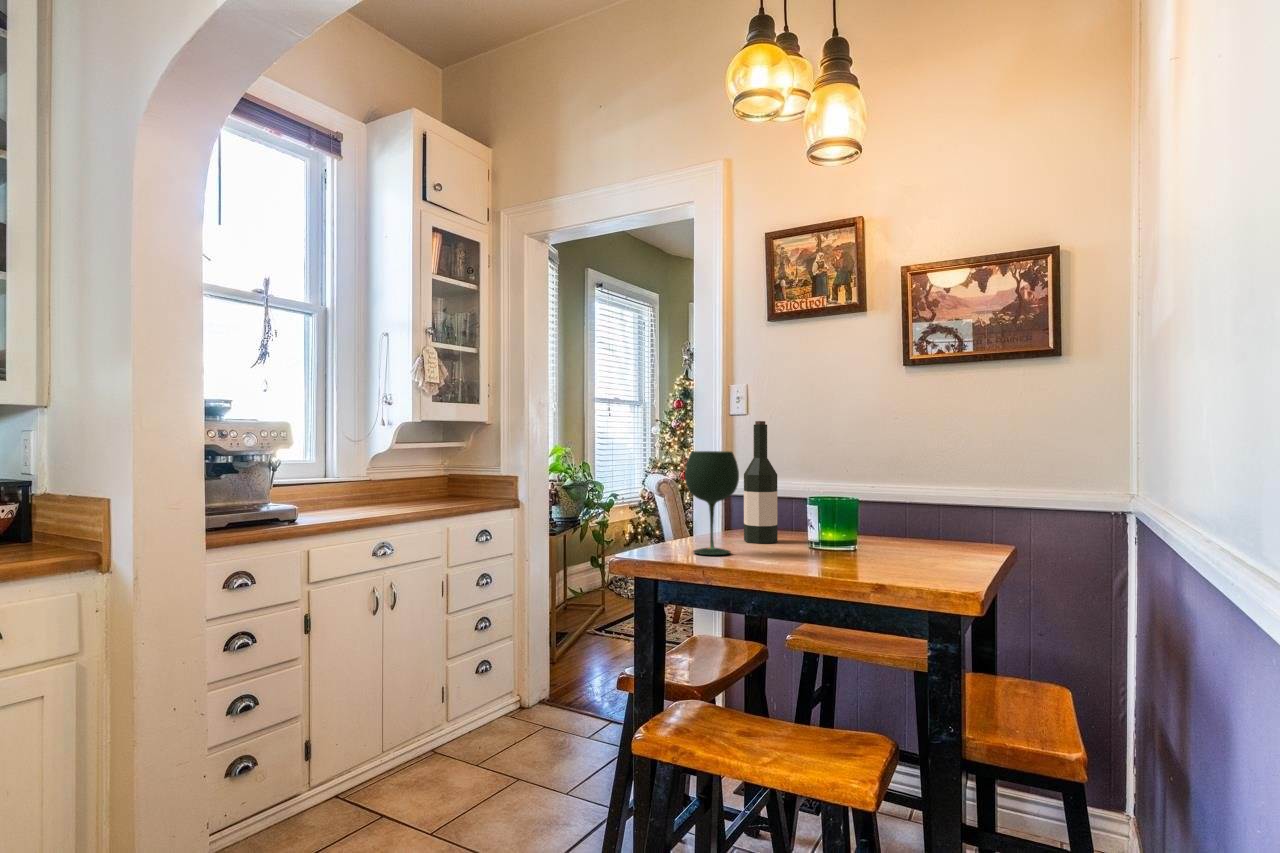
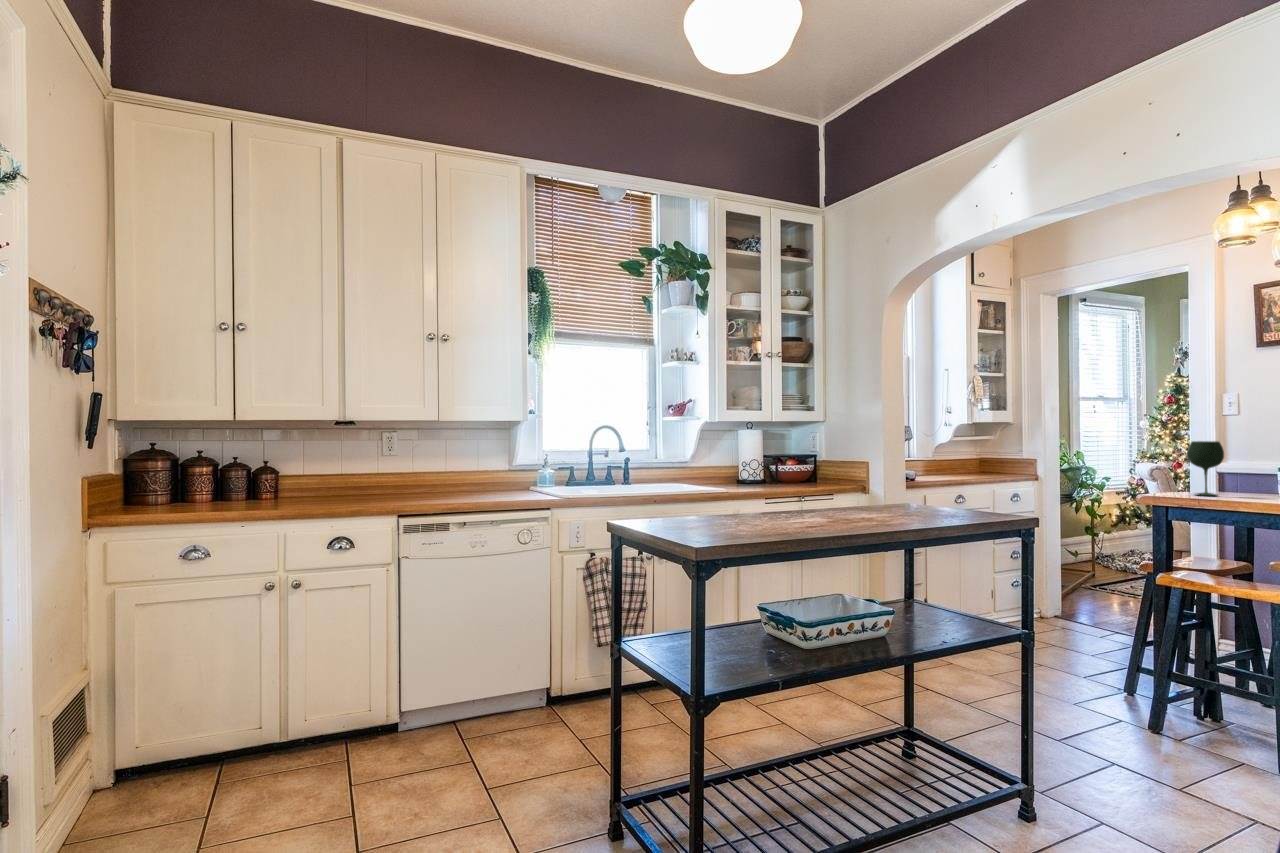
wine bottle: present [744,421,778,543] -> none [1230,424,1256,495]

